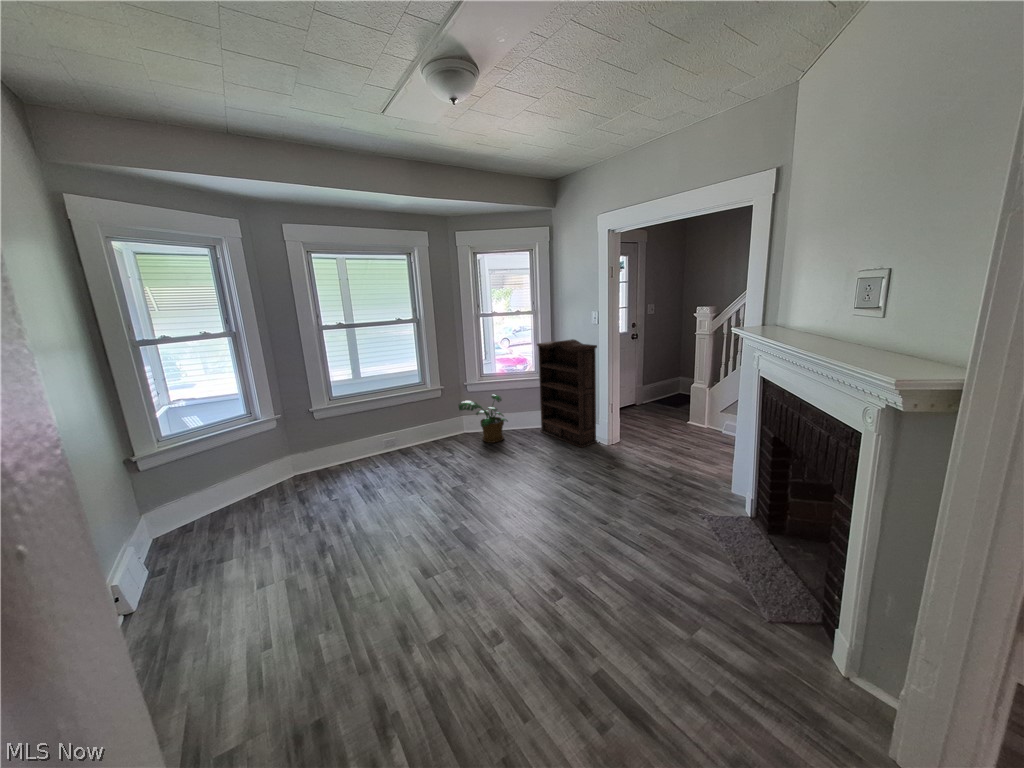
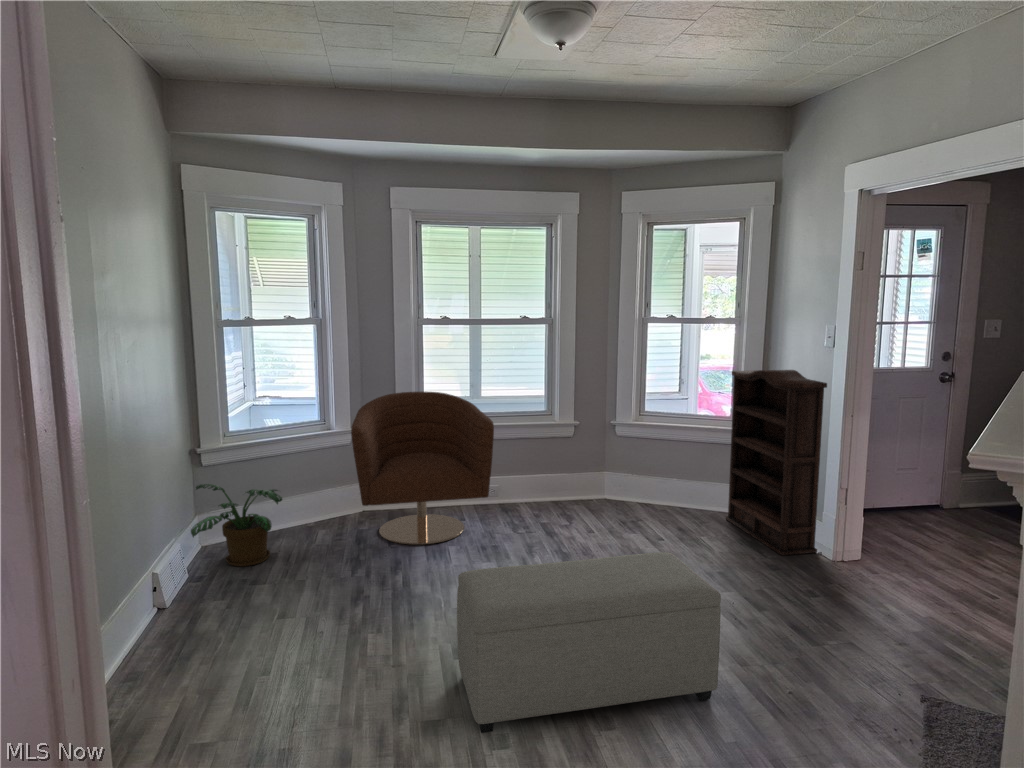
armchair: none [284,379,402,495] -> present [351,391,494,545]
potted plant: present [459,395,508,443] -> present [191,484,282,566]
ottoman: none [426,466,604,632] -> present [457,552,721,733]

